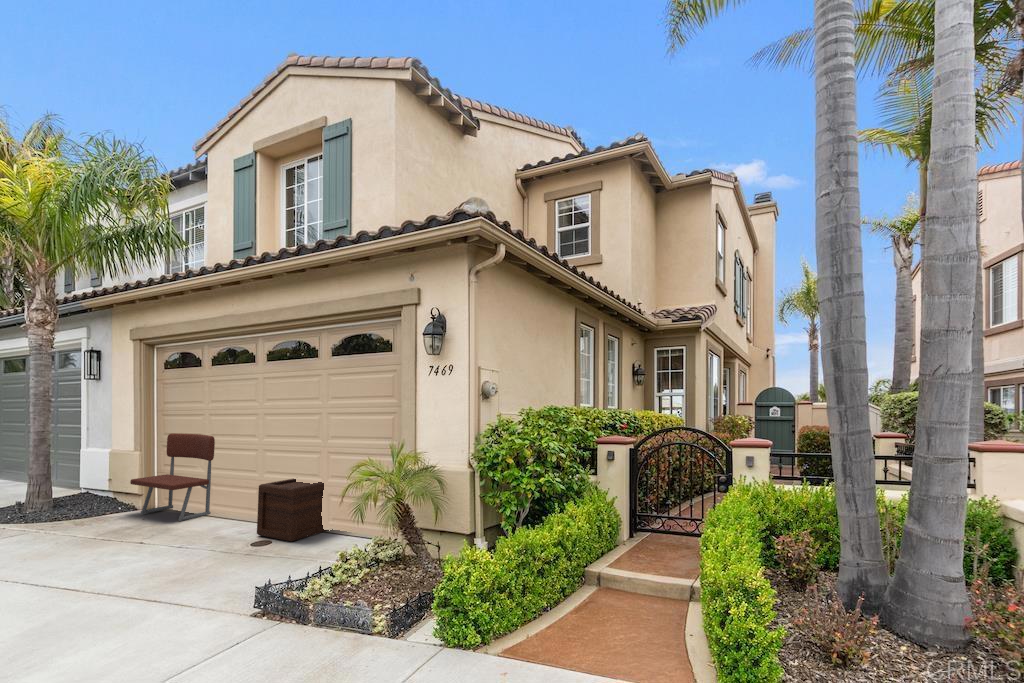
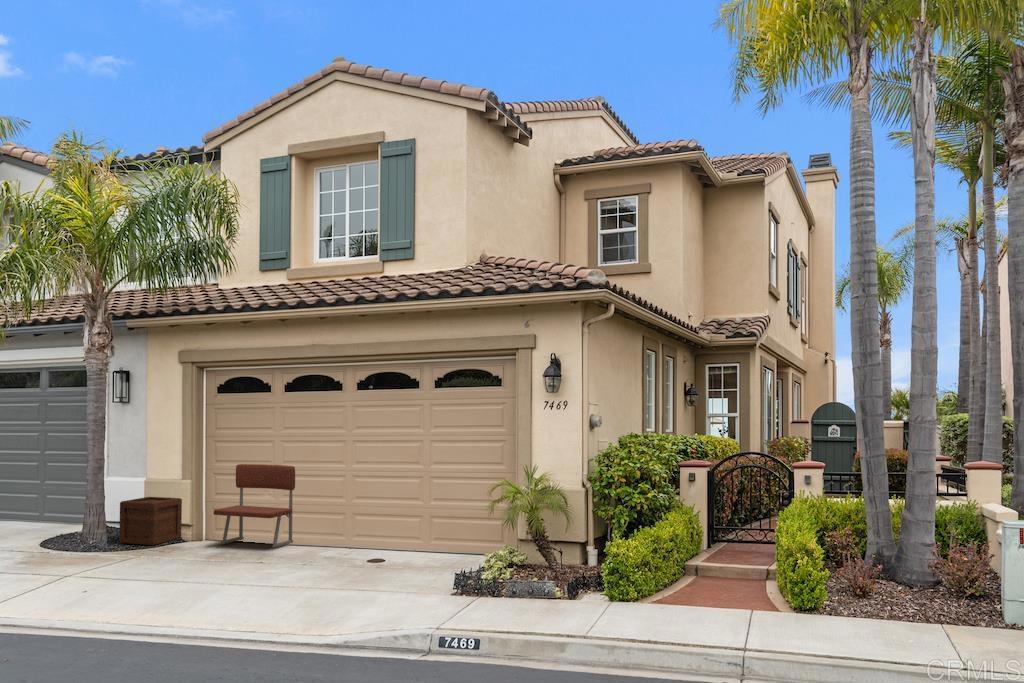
wooden crate: present [257,479,327,542] -> present [119,497,182,545]

